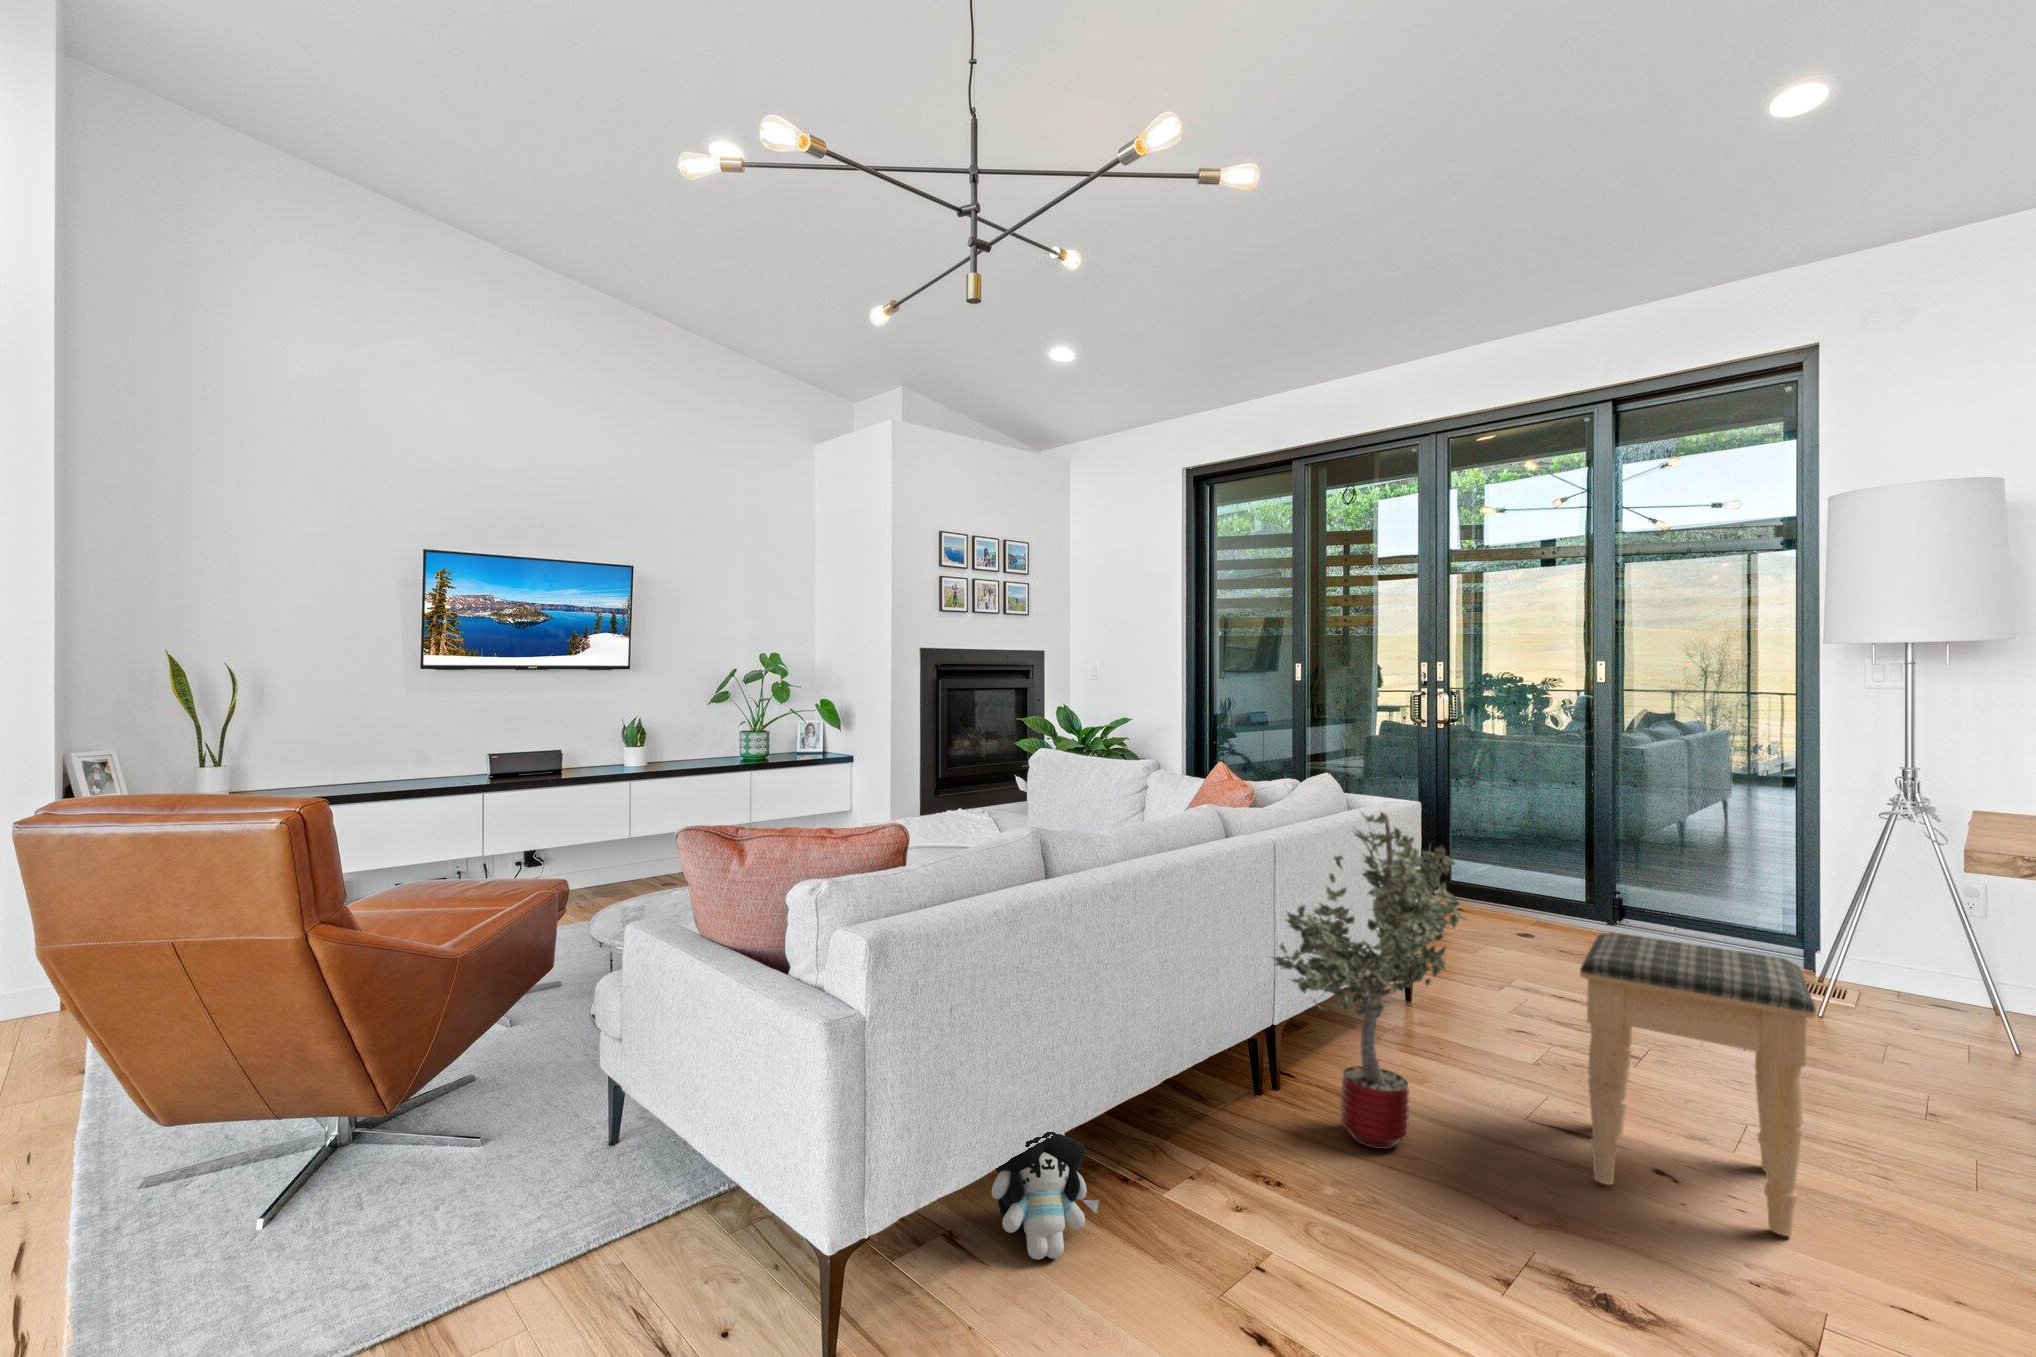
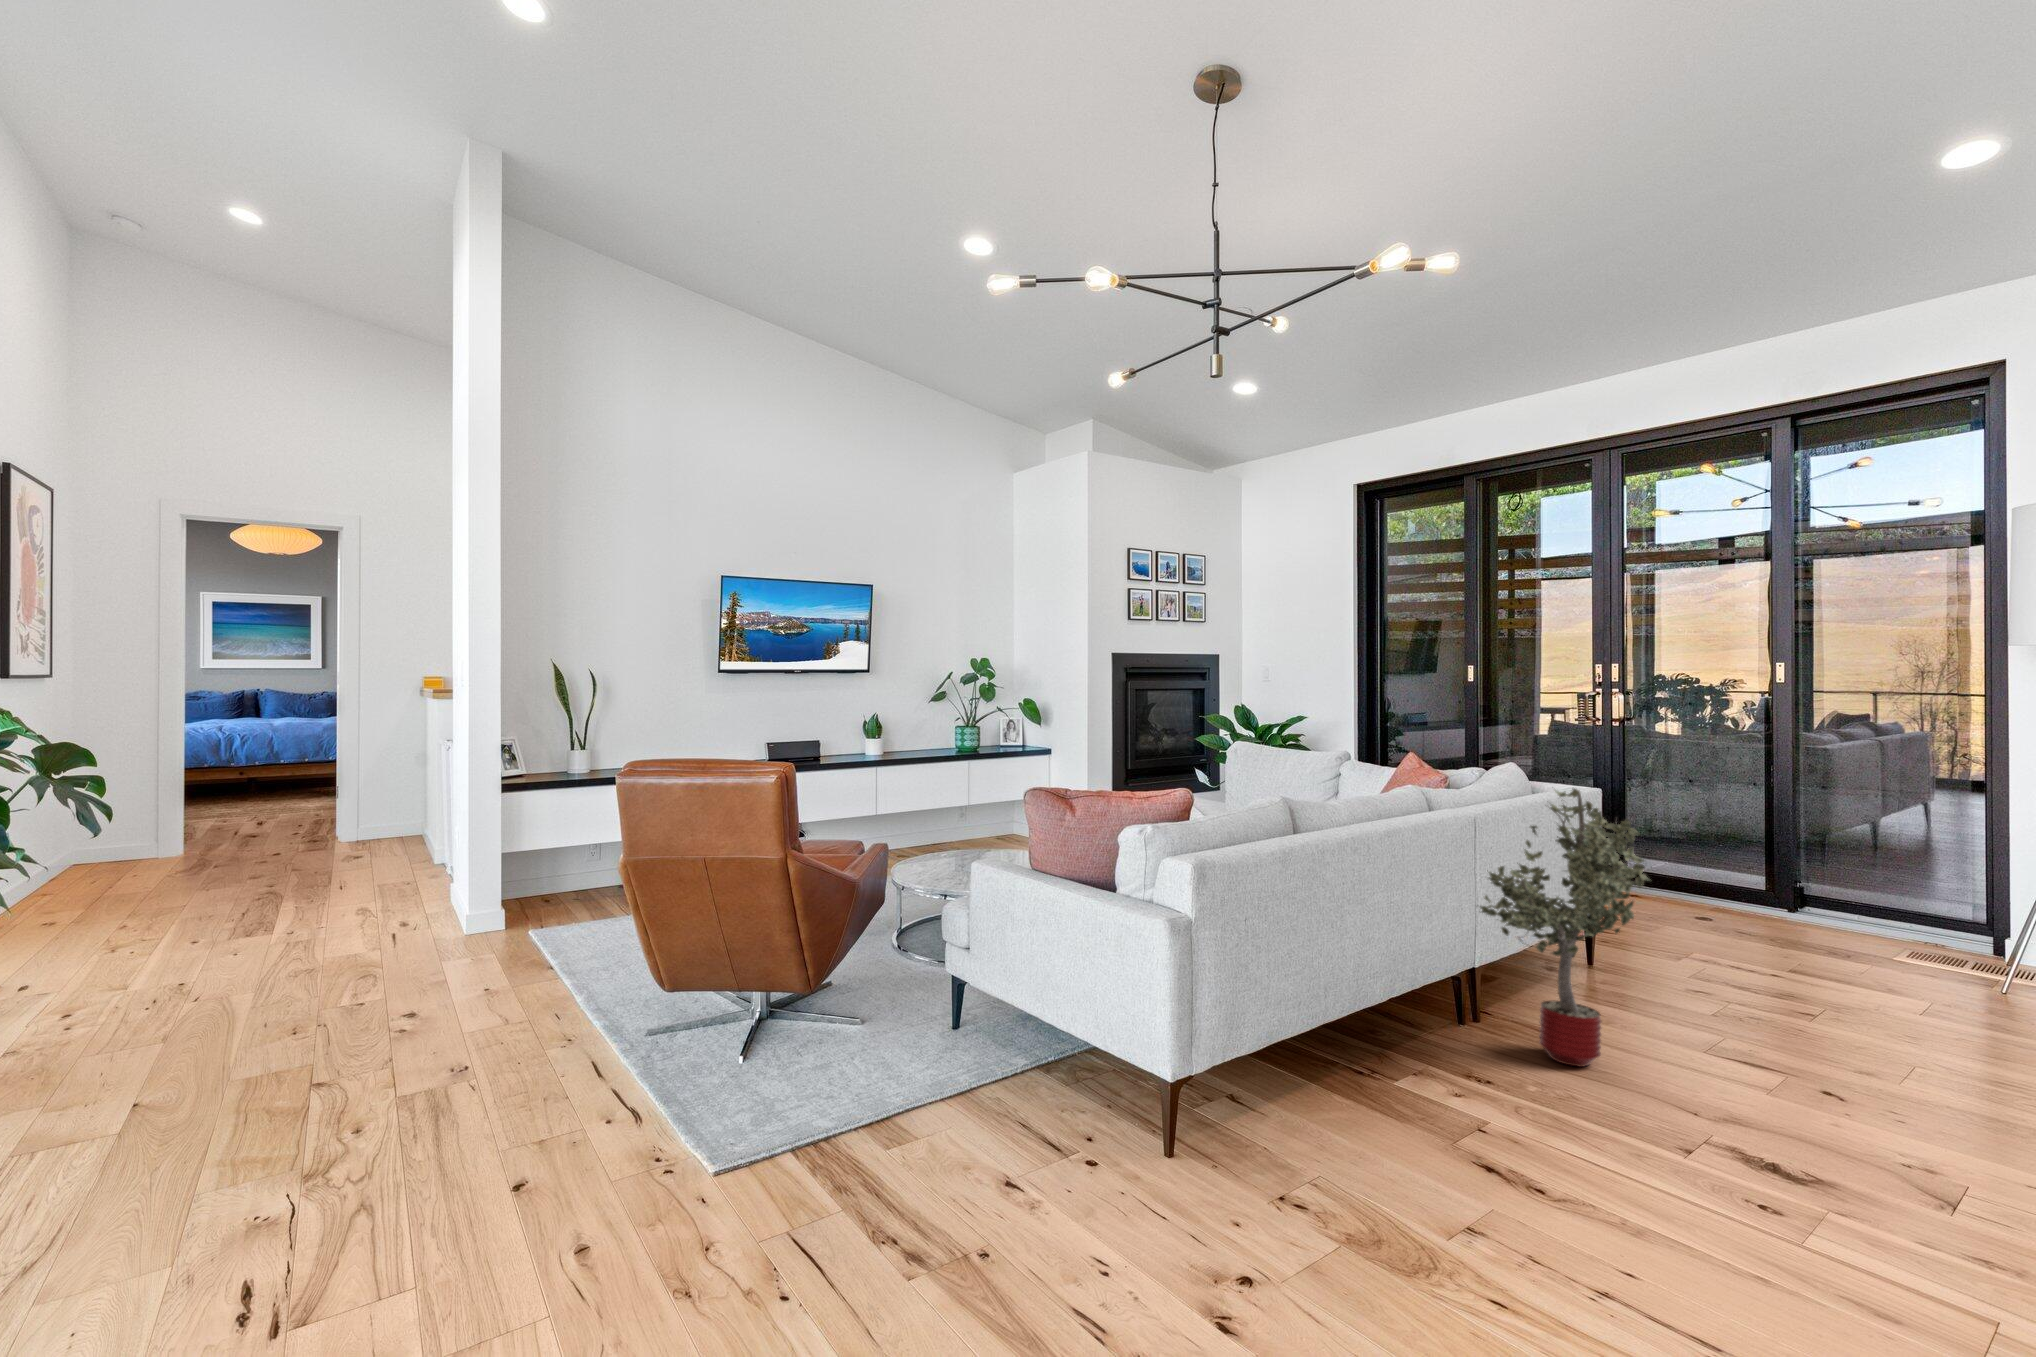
footstool: present [1580,932,1817,1236] -> none [1758,895,1977,1143]
plush toy: present [992,1132,1099,1260] -> none [1261,1018,1347,1117]

